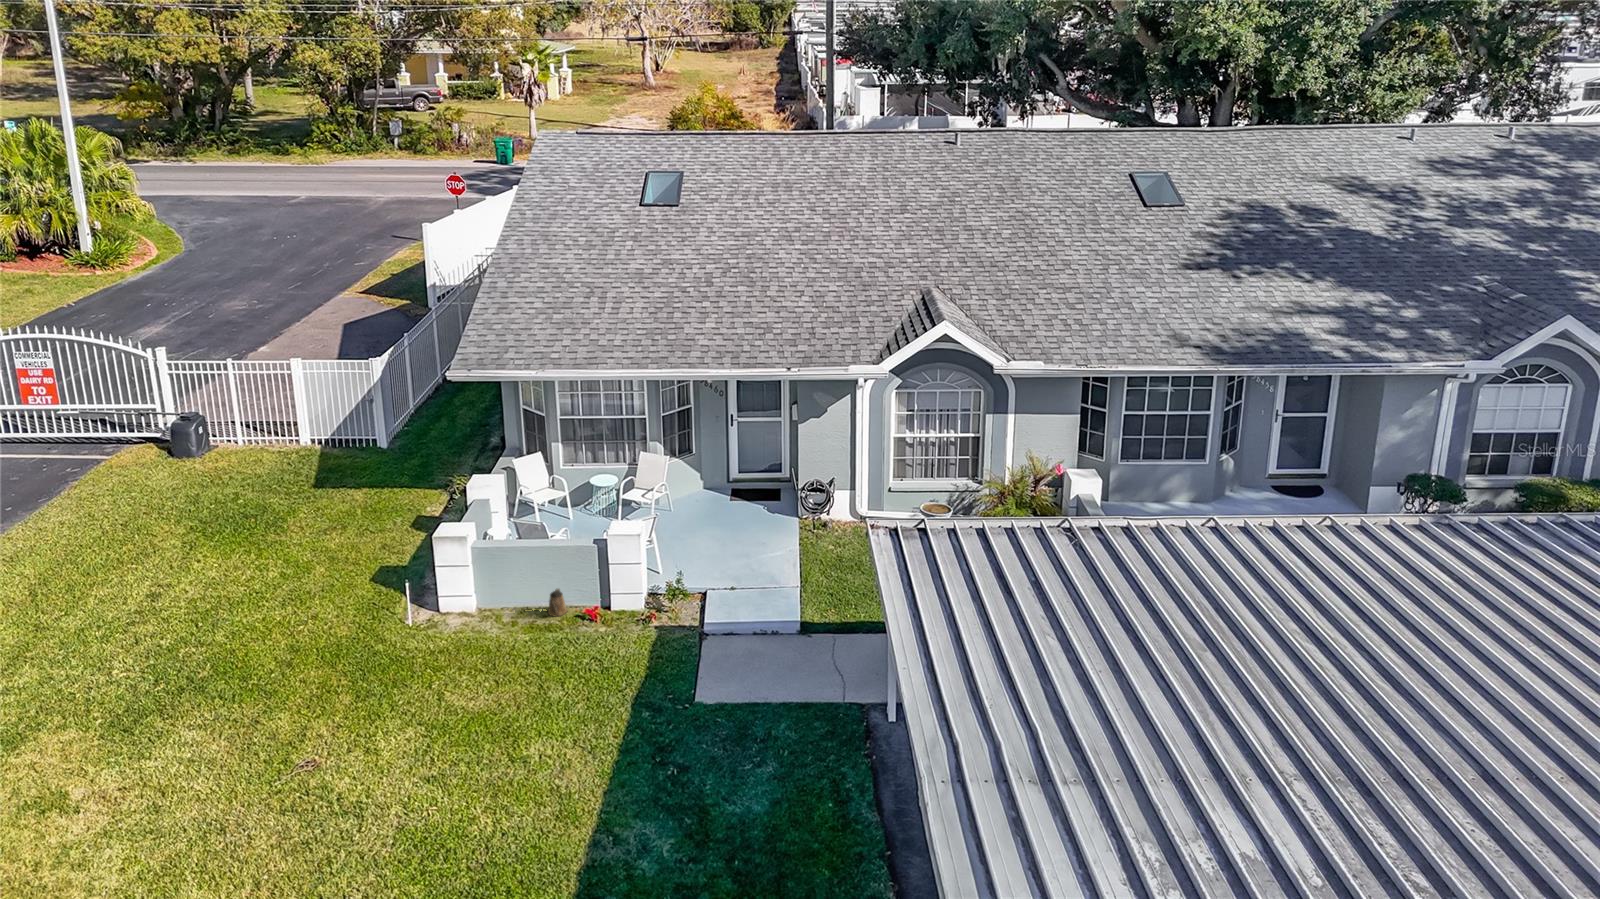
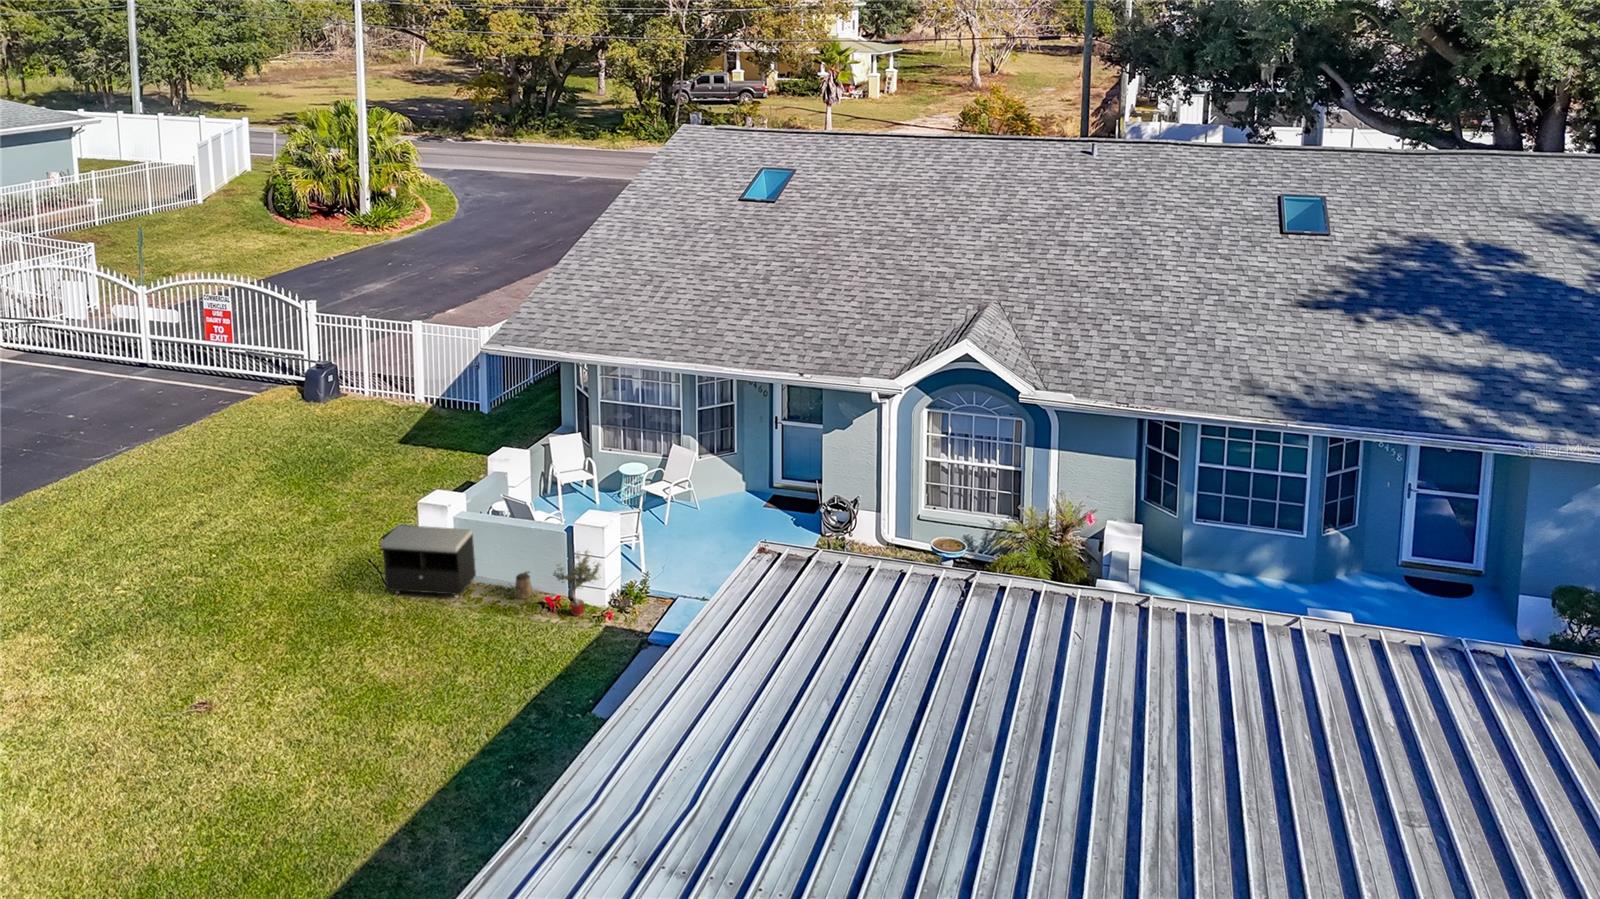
storage bench: none [412,555,500,631] -> present [381,525,476,597]
potted tree: none [595,556,650,623] -> present [553,551,600,616]

